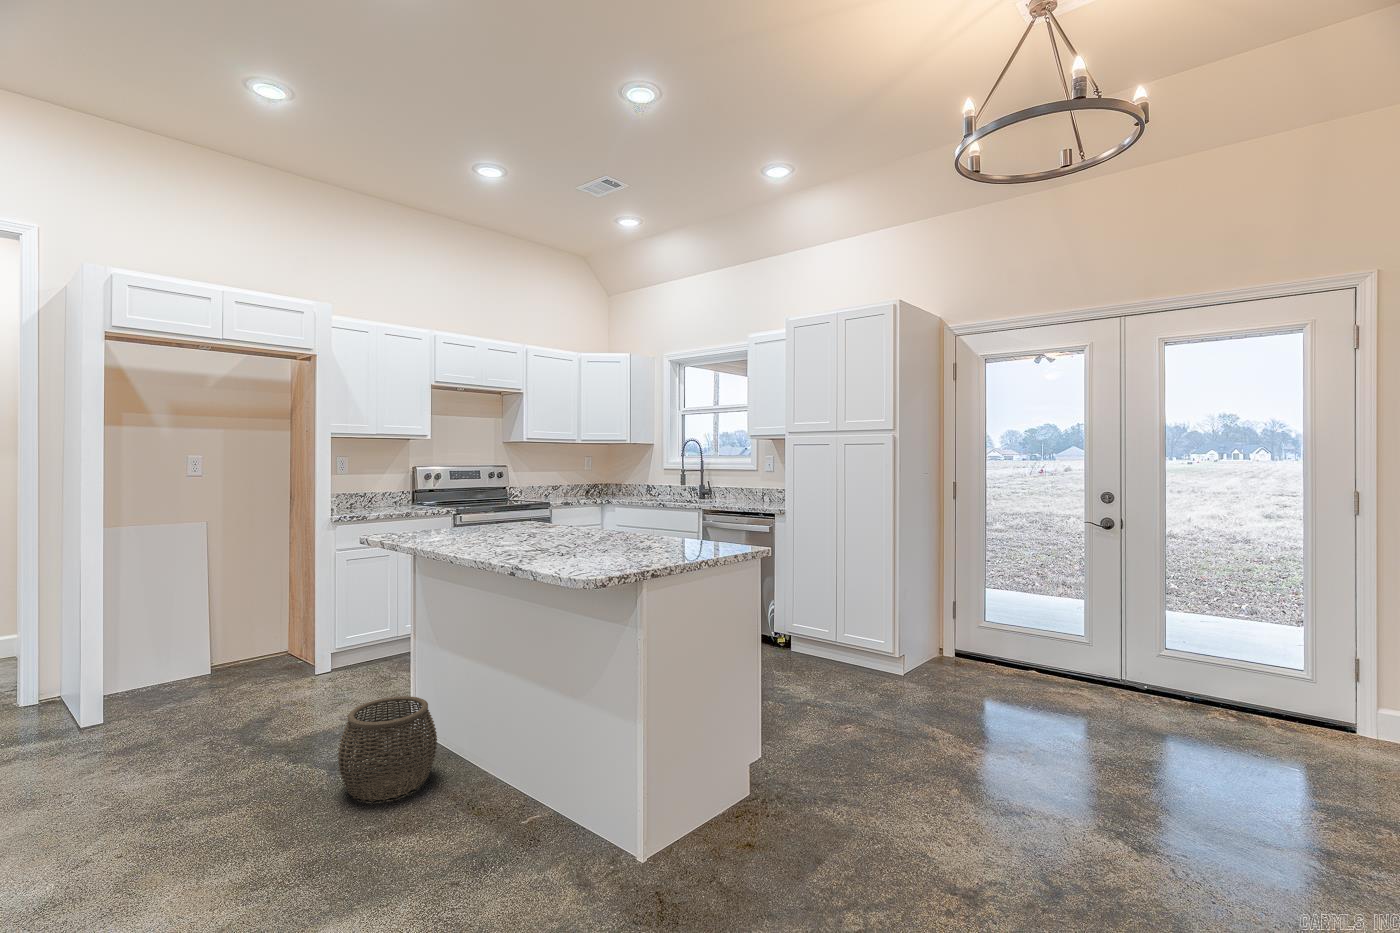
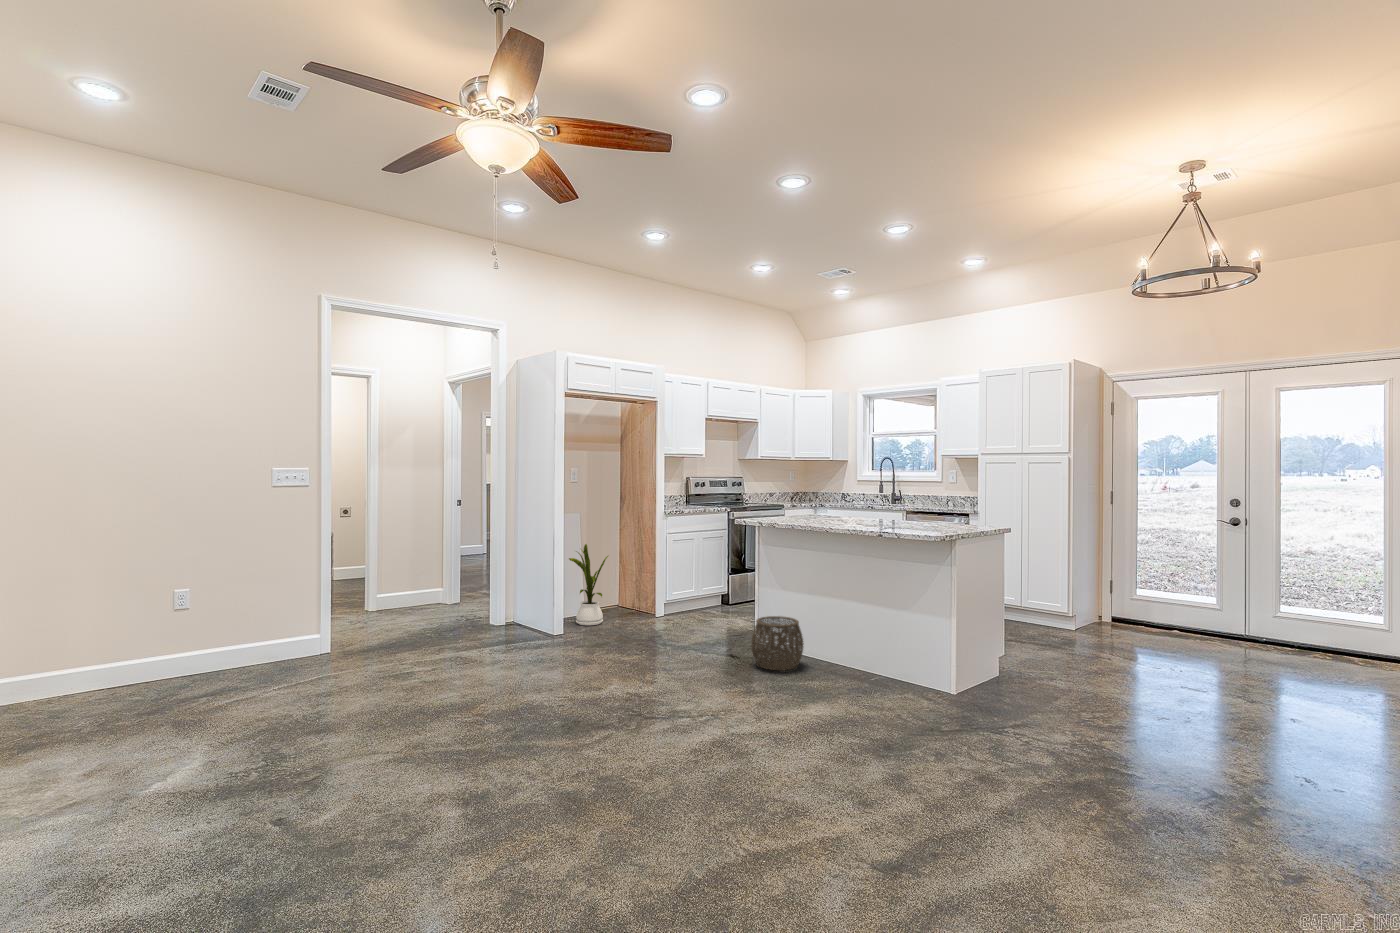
house plant: none [146,571,241,693] -> present [569,544,608,626]

